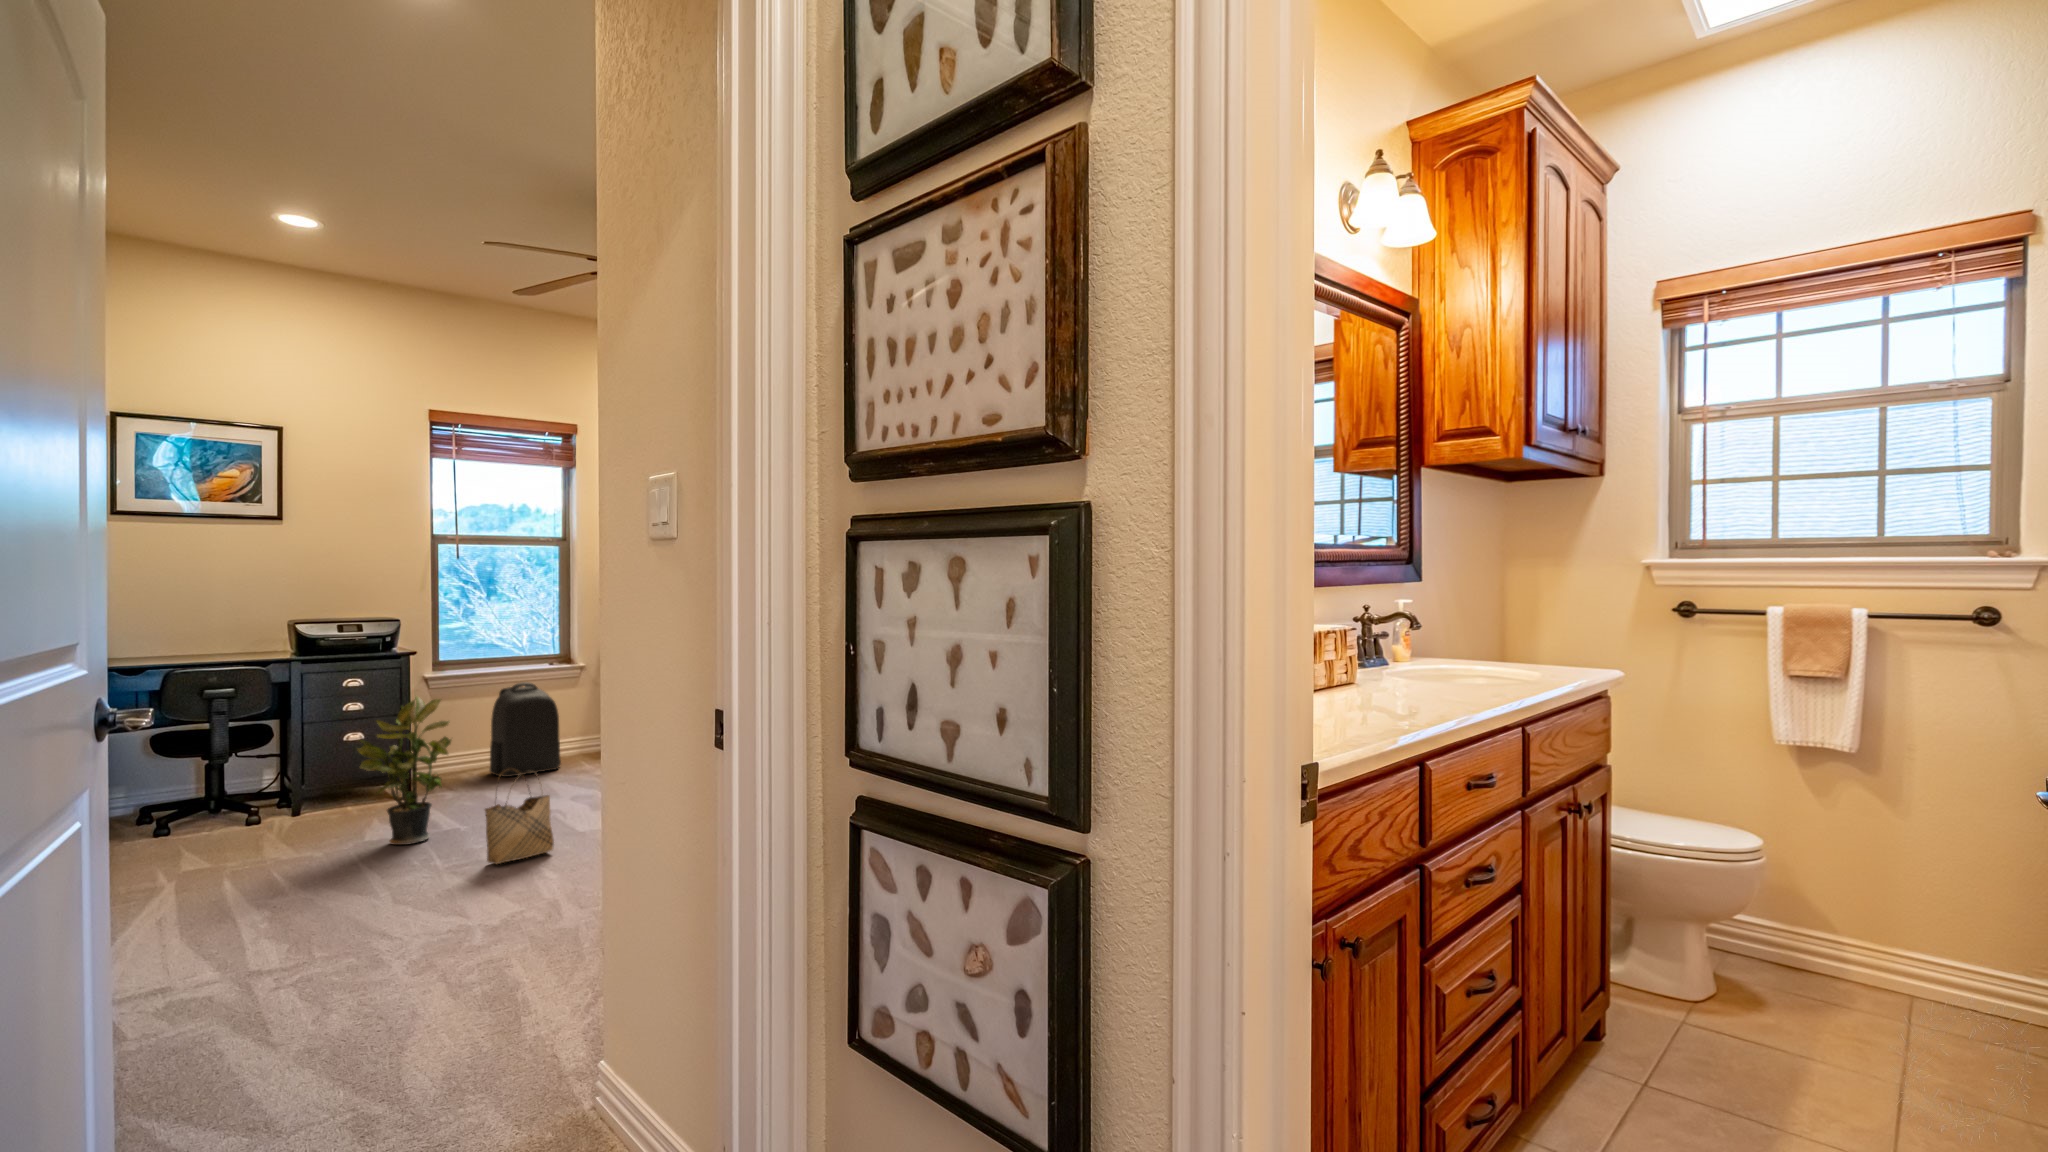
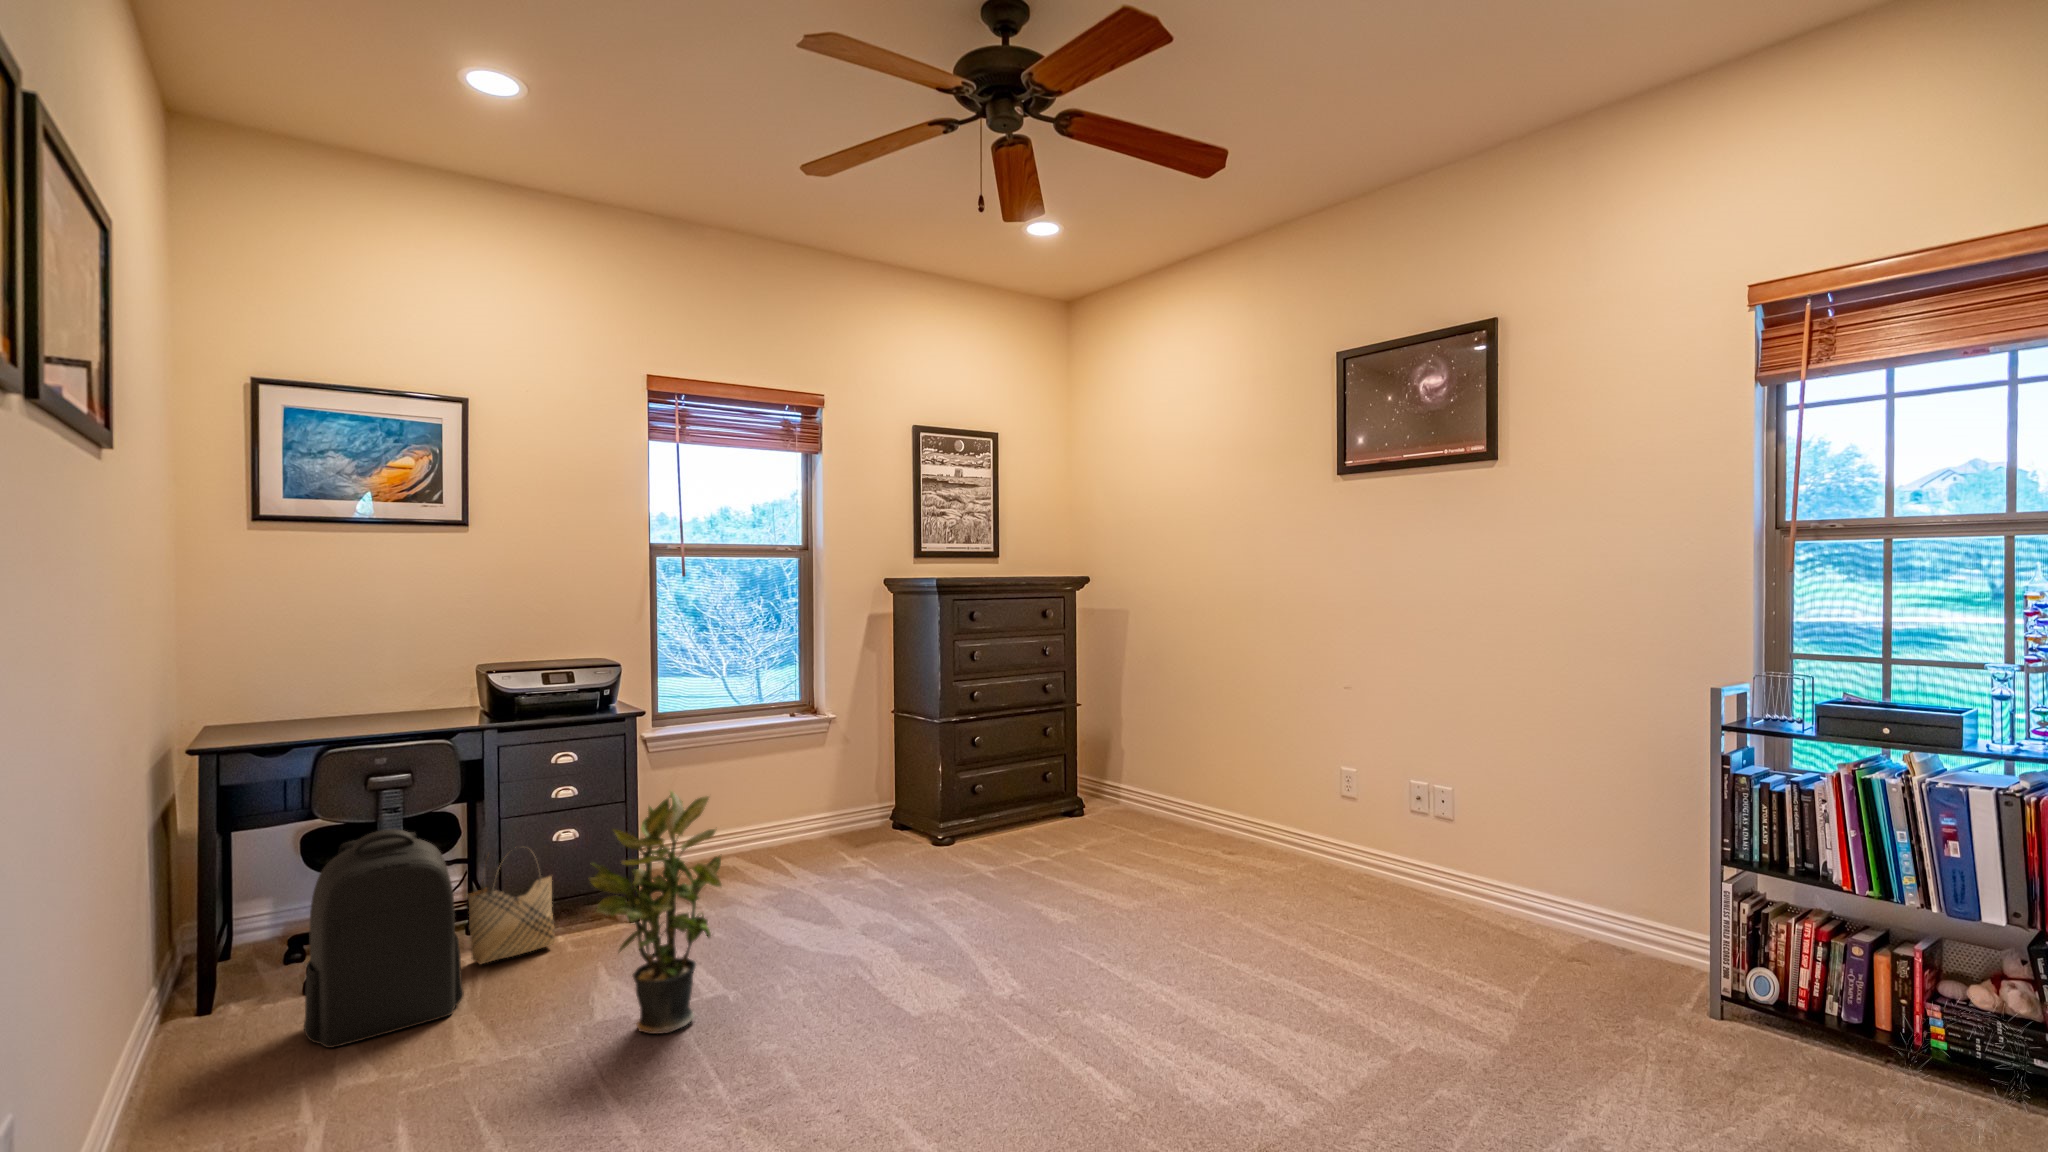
backpack: present [490,682,561,777] -> present [304,829,464,1048]
woven basket: present [485,768,554,864] -> present [467,858,555,964]

